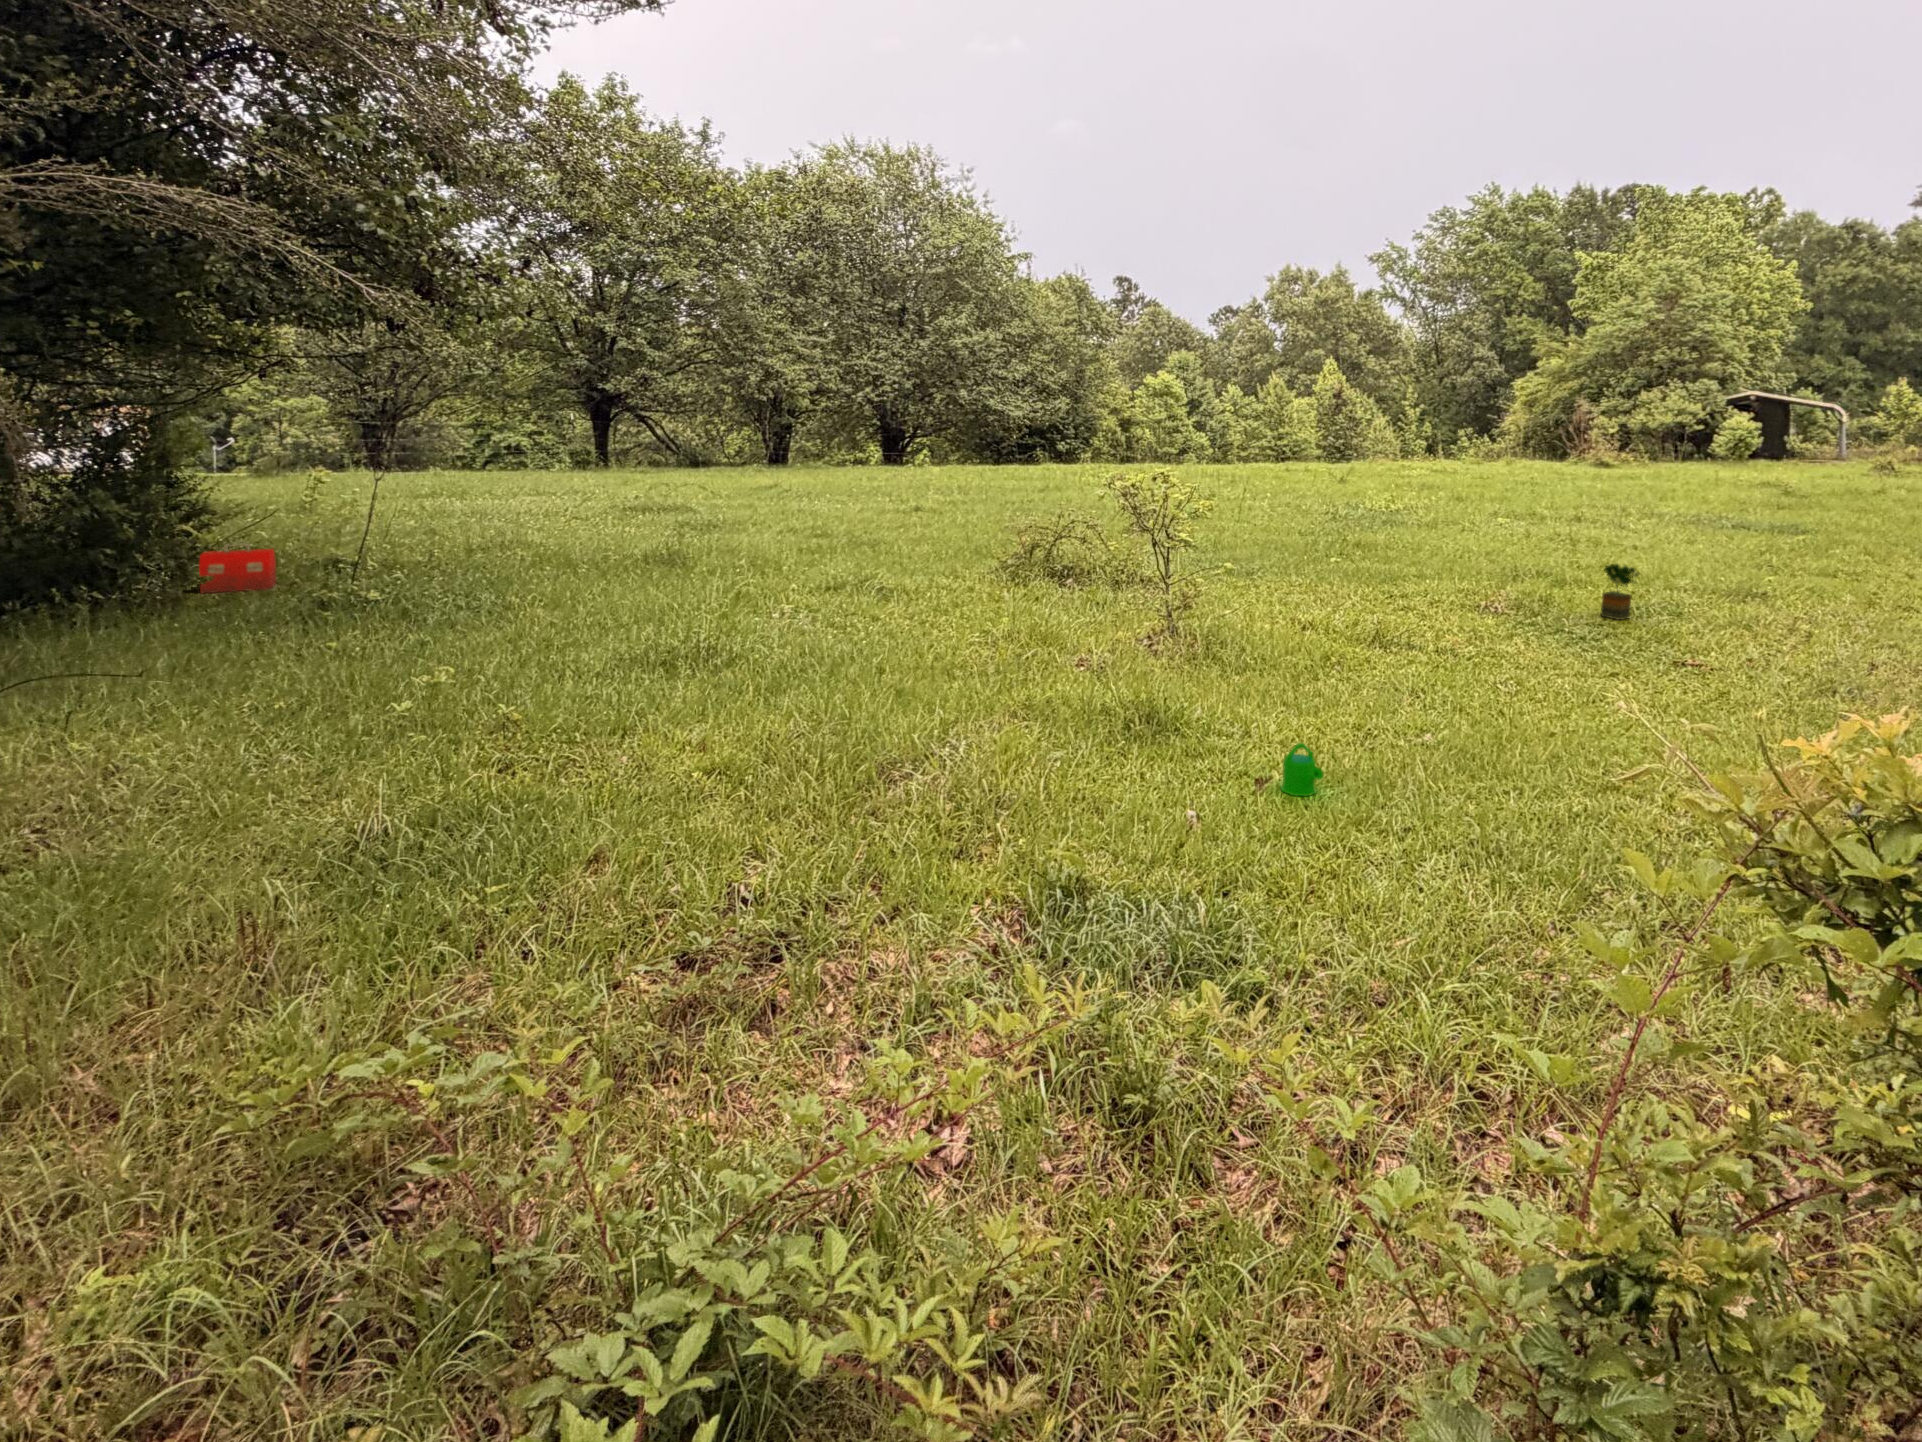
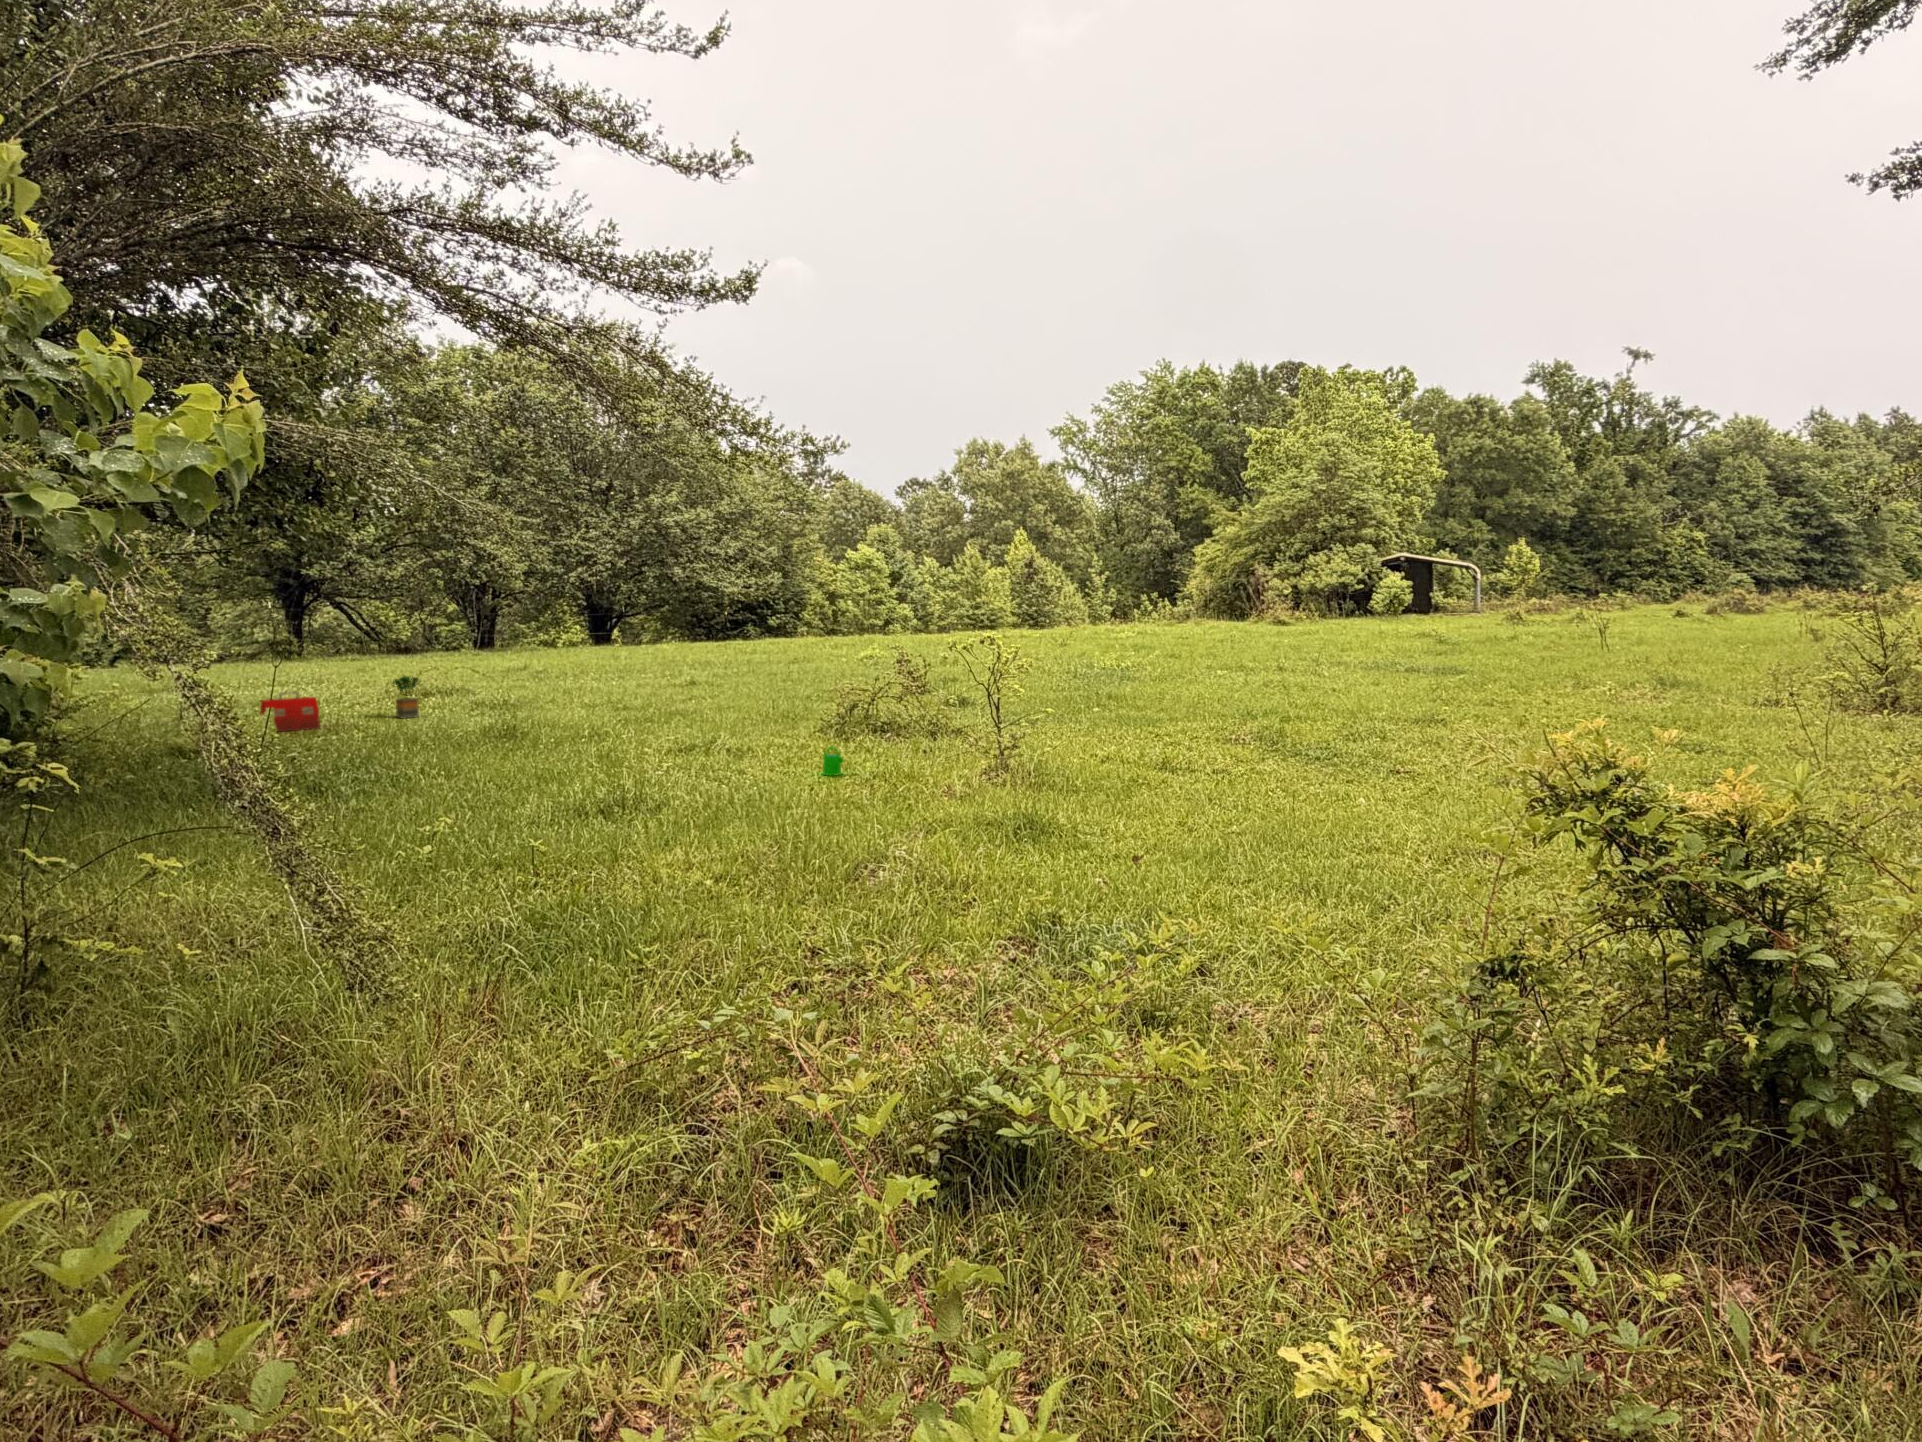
potted tree: present [1600,564,1639,620] -> present [392,676,422,718]
watering can: present [1280,743,1324,796] -> present [822,746,844,776]

